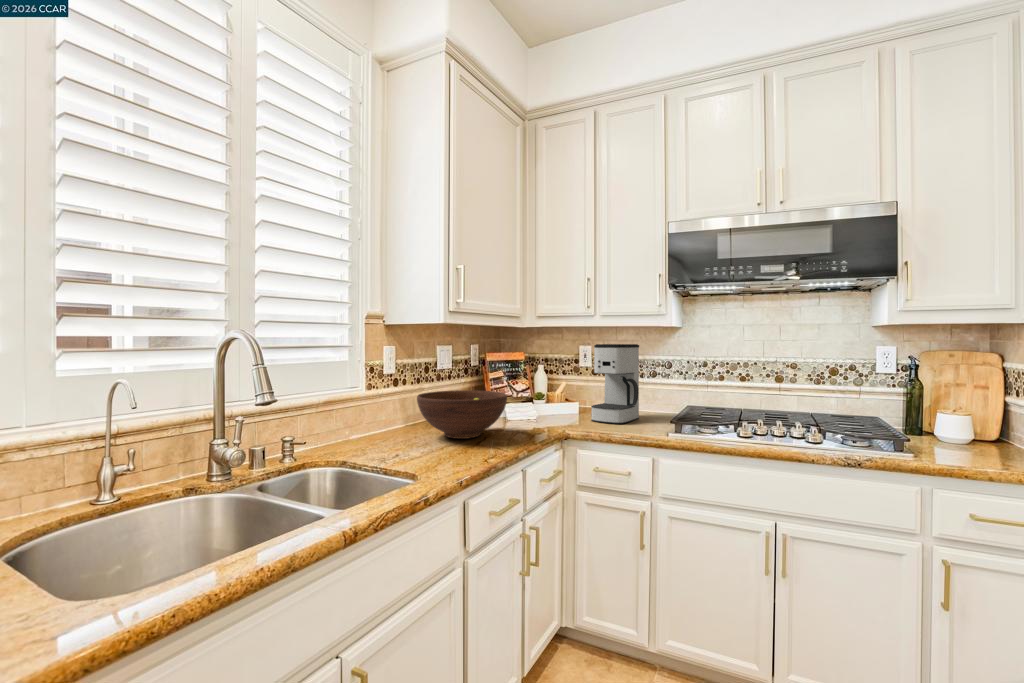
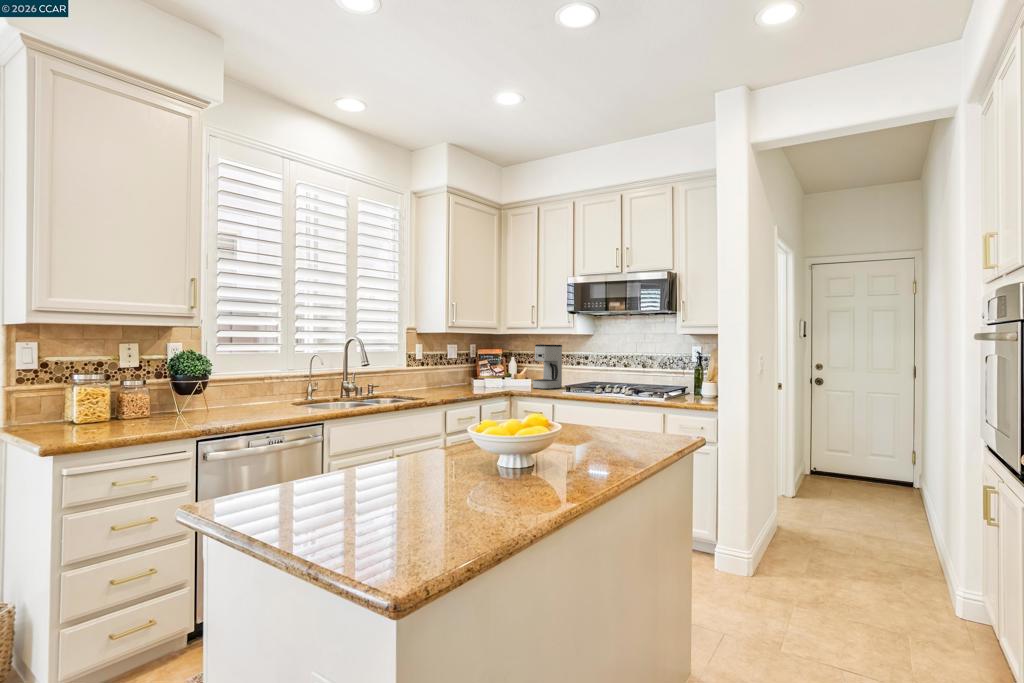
fruit bowl: present [417,390,507,439] -> none [432,369,479,392]

